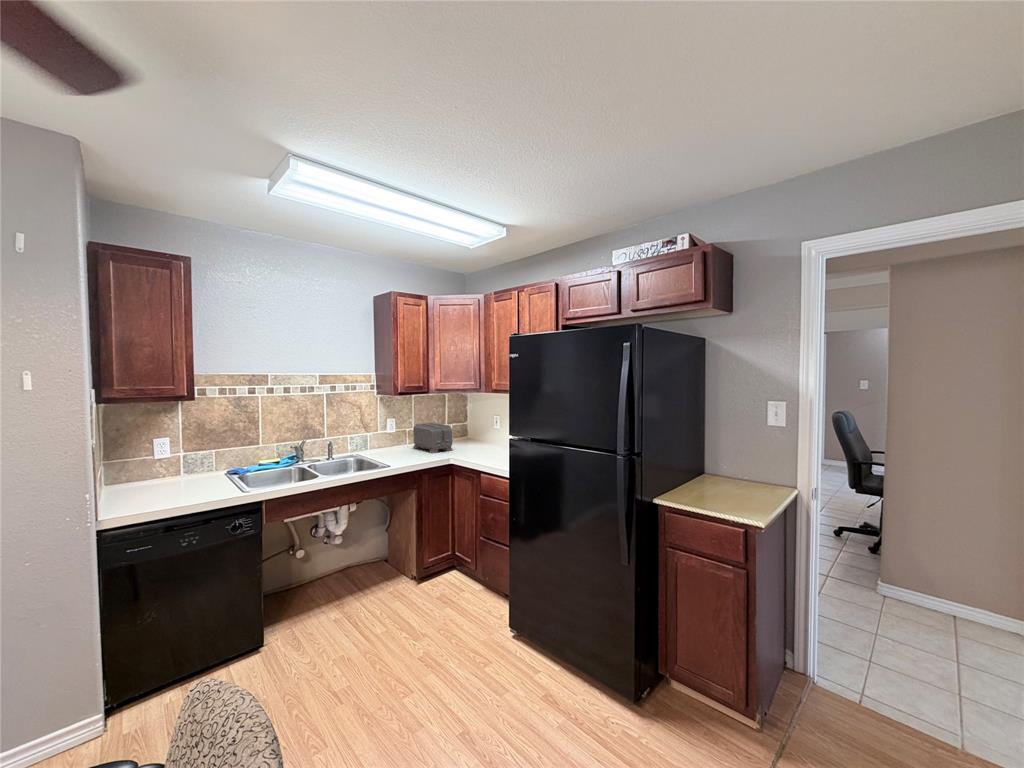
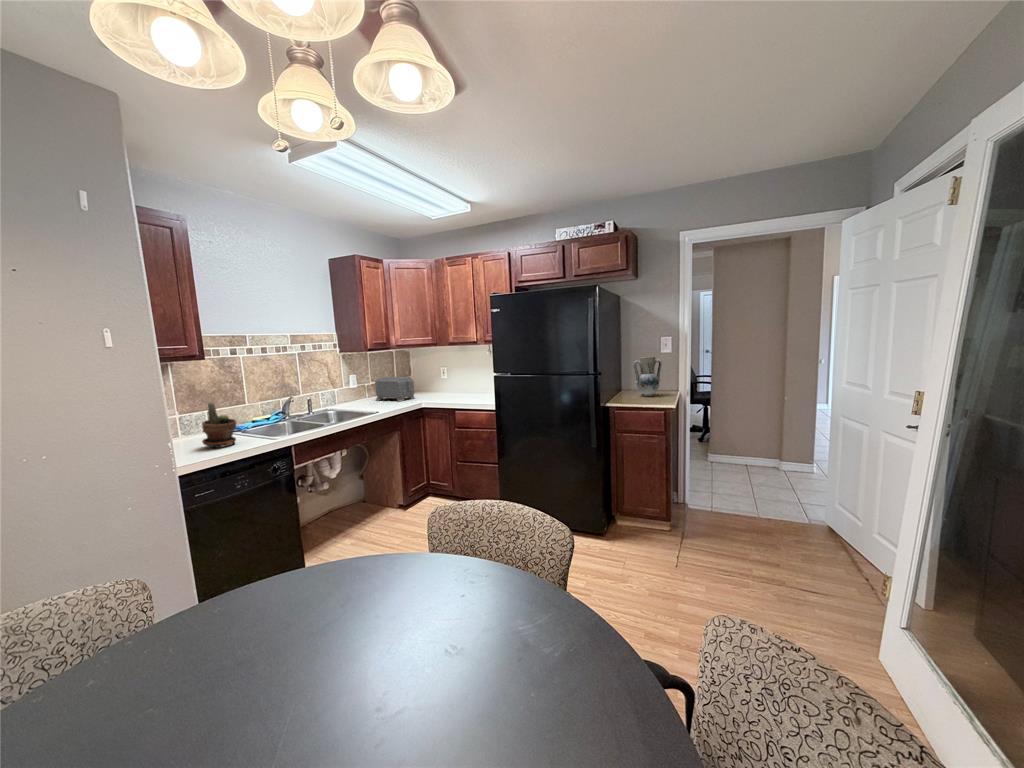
vase: none [714,430,761,491] -> present [634,357,662,396]
potted plant: none [163,448,203,498] -> present [202,402,236,447]

